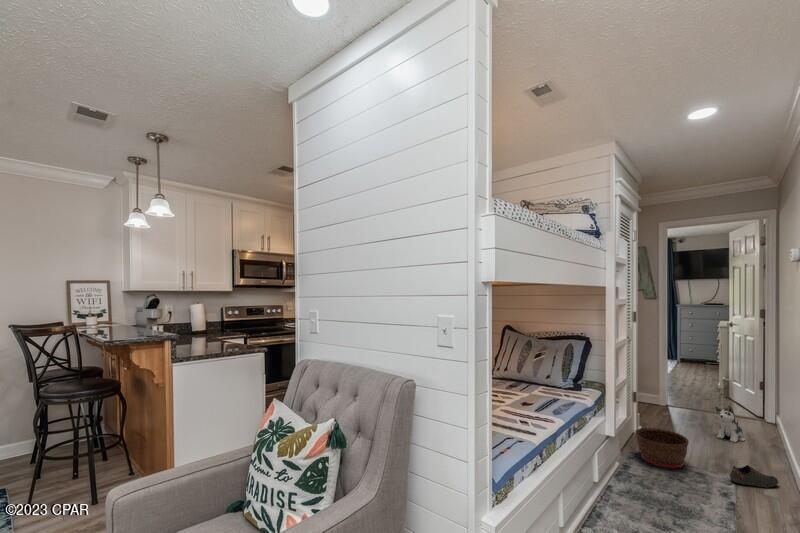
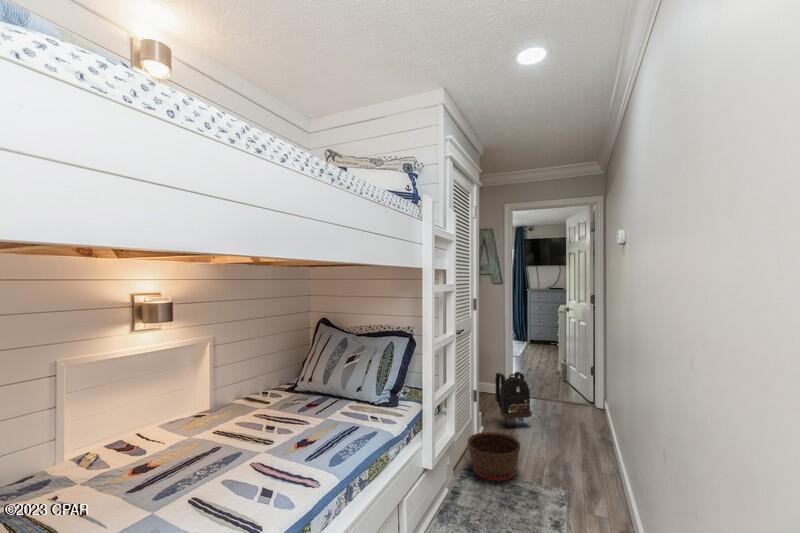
backpack: none [654,380,695,429] -> present [495,372,532,425]
plush toy: present [715,405,745,442] -> none [550,396,575,435]
shoe: present [730,465,779,488] -> none [558,469,602,493]

